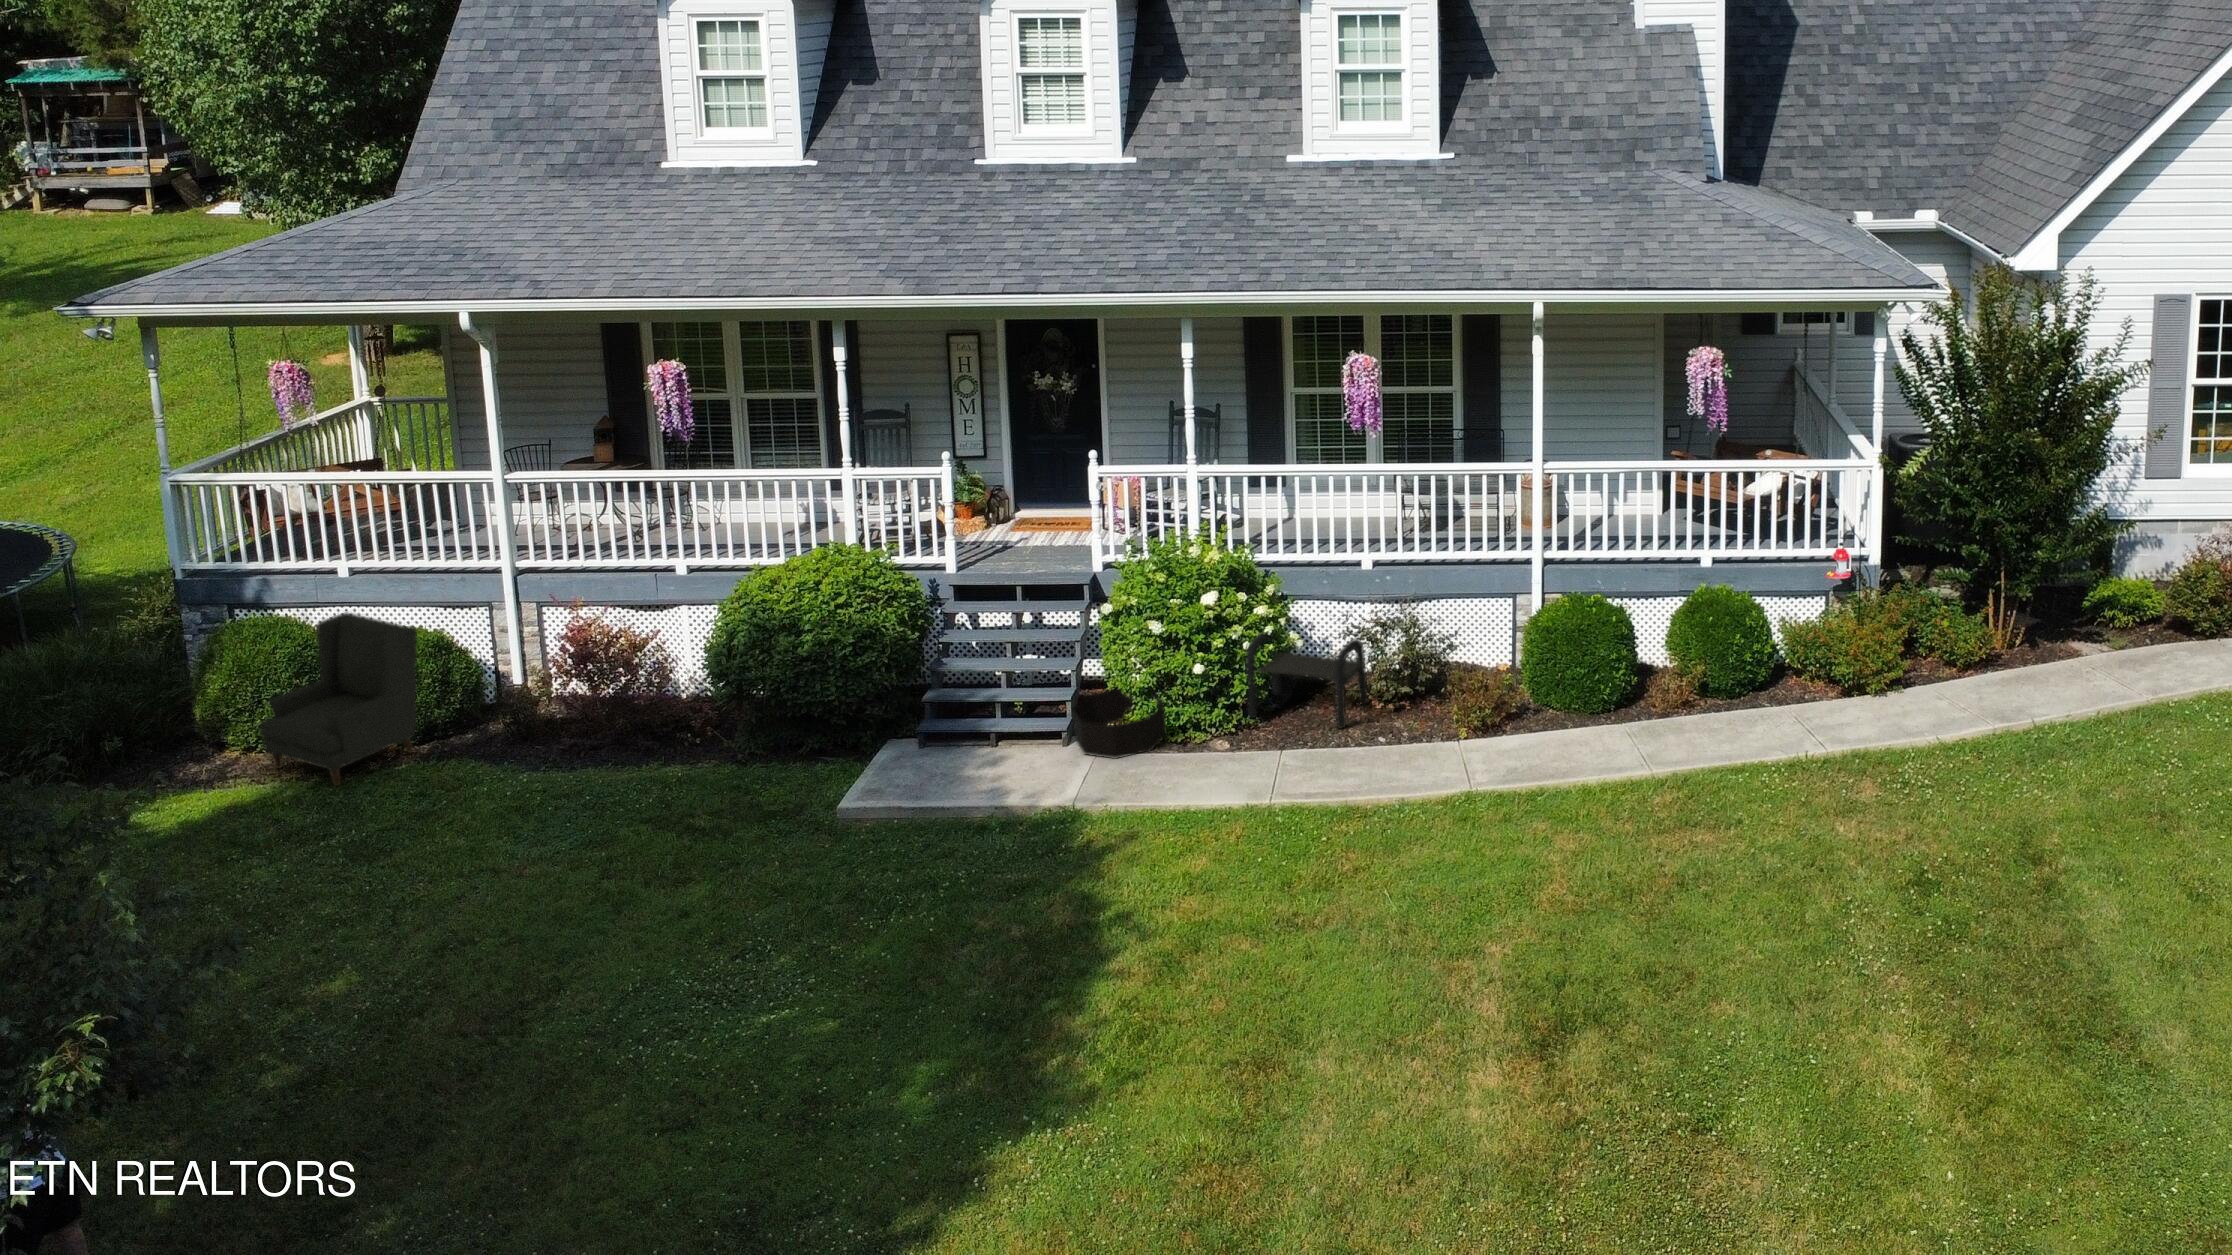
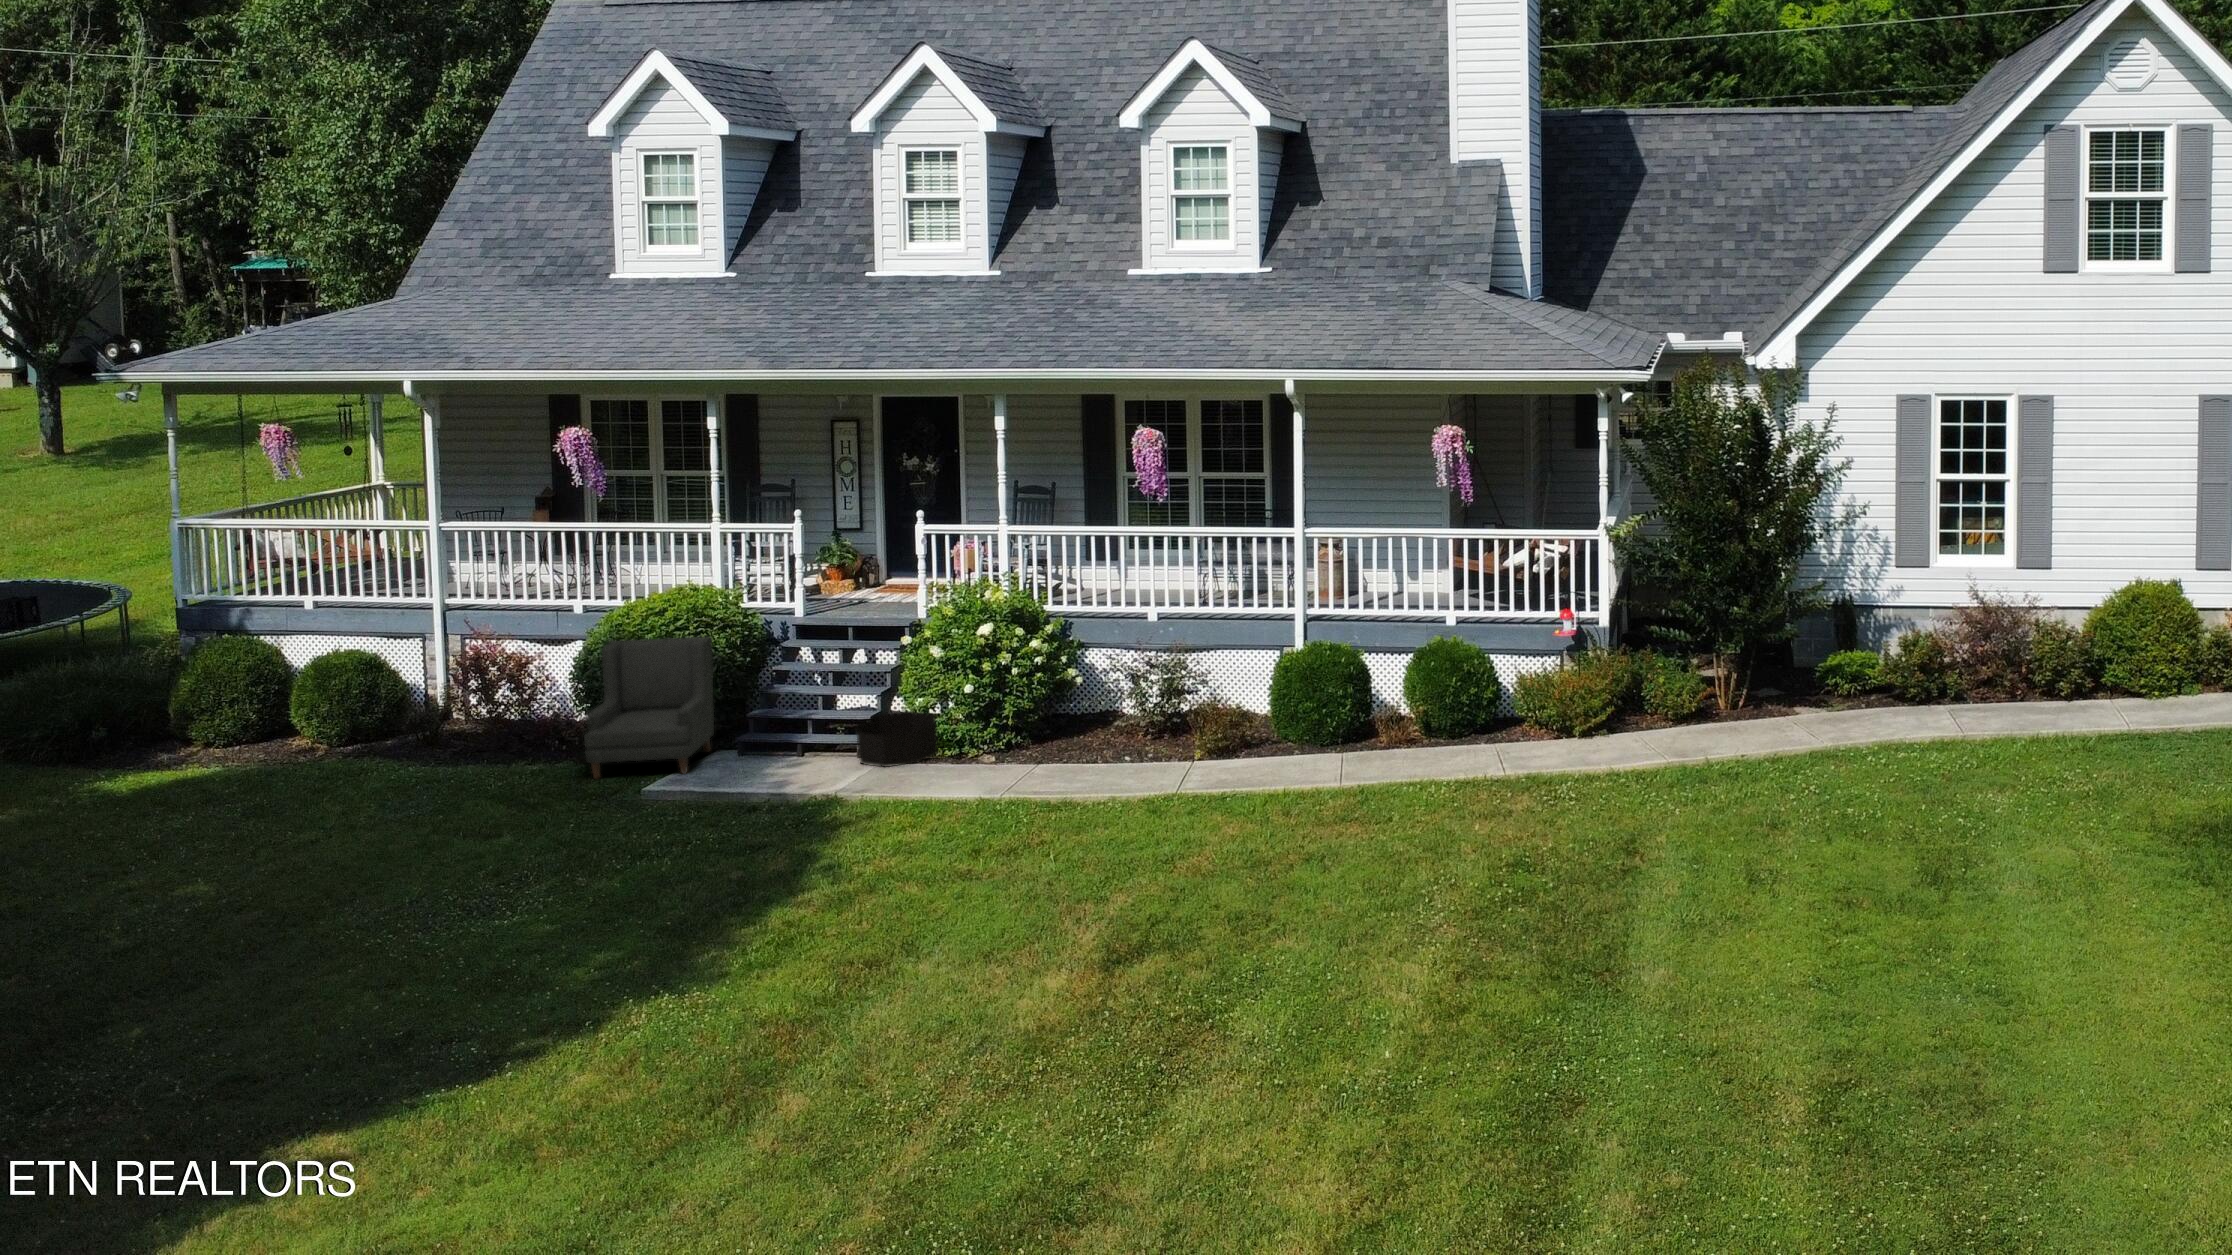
chair: present [259,612,417,786] -> present [584,637,714,778]
bench: present [1245,633,1368,729] -> none [1014,665,1126,751]

